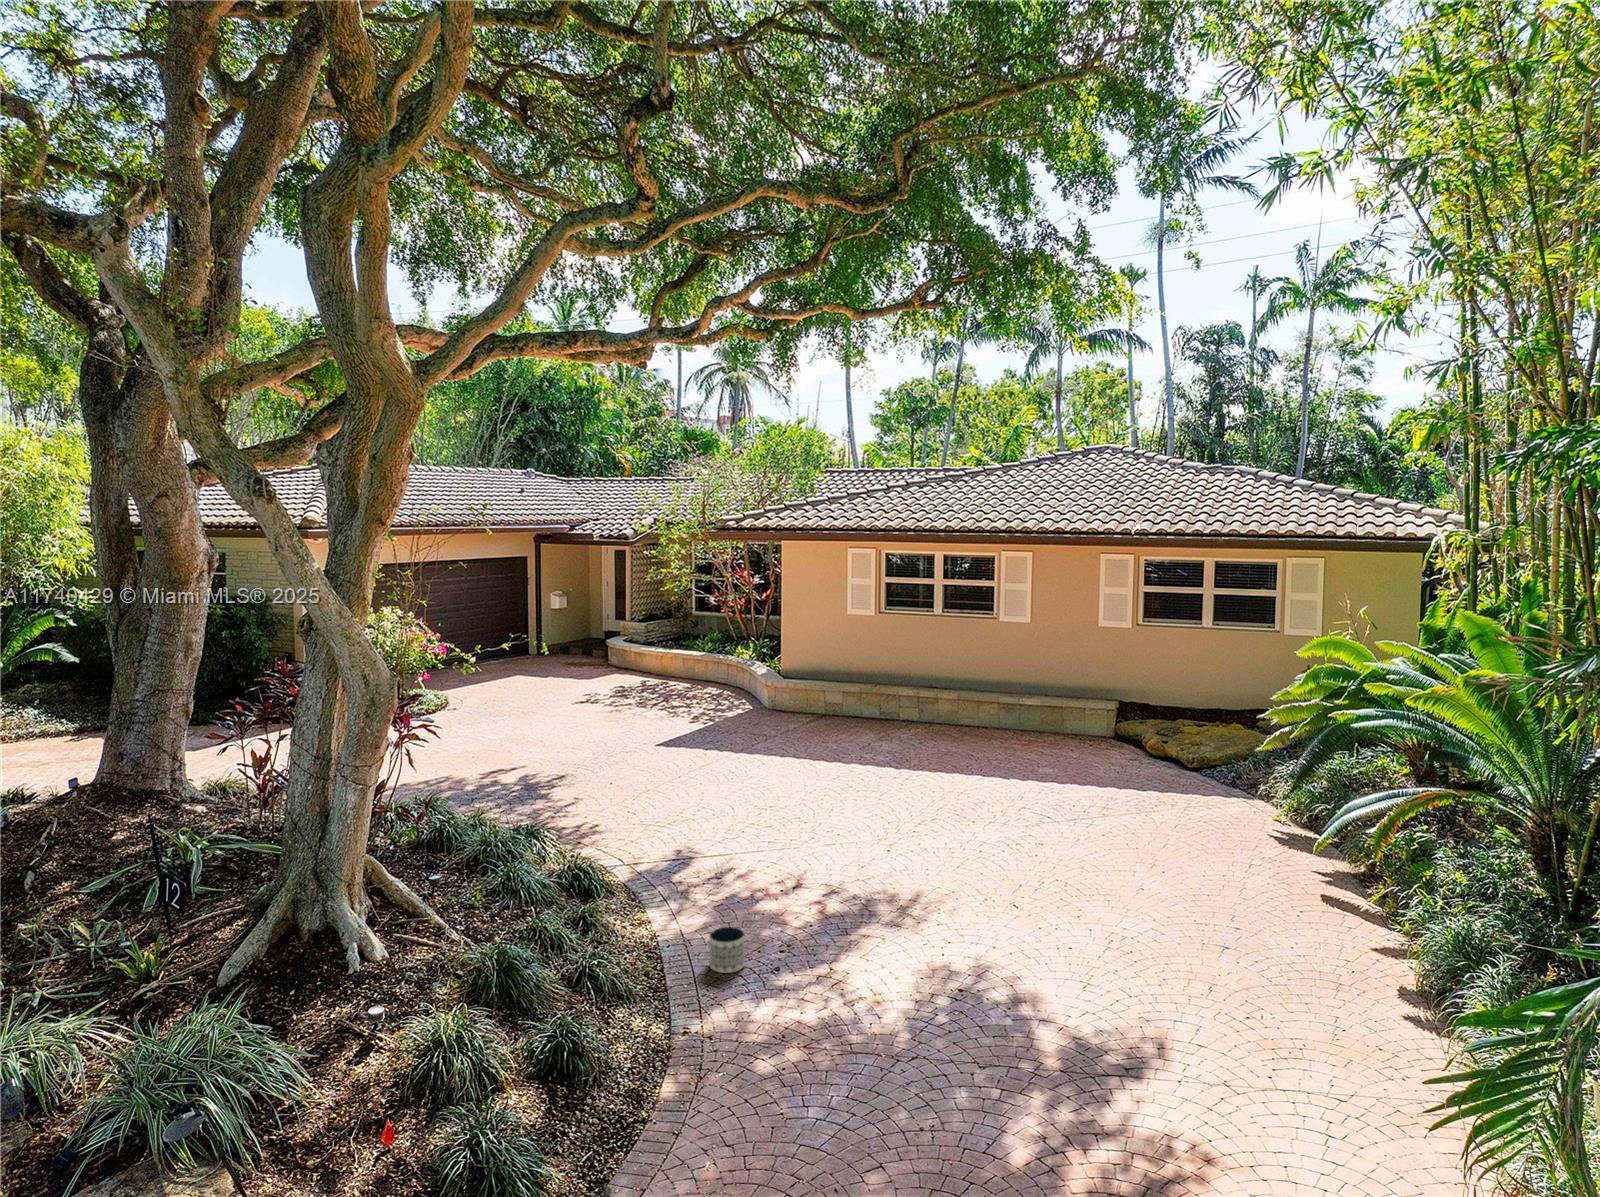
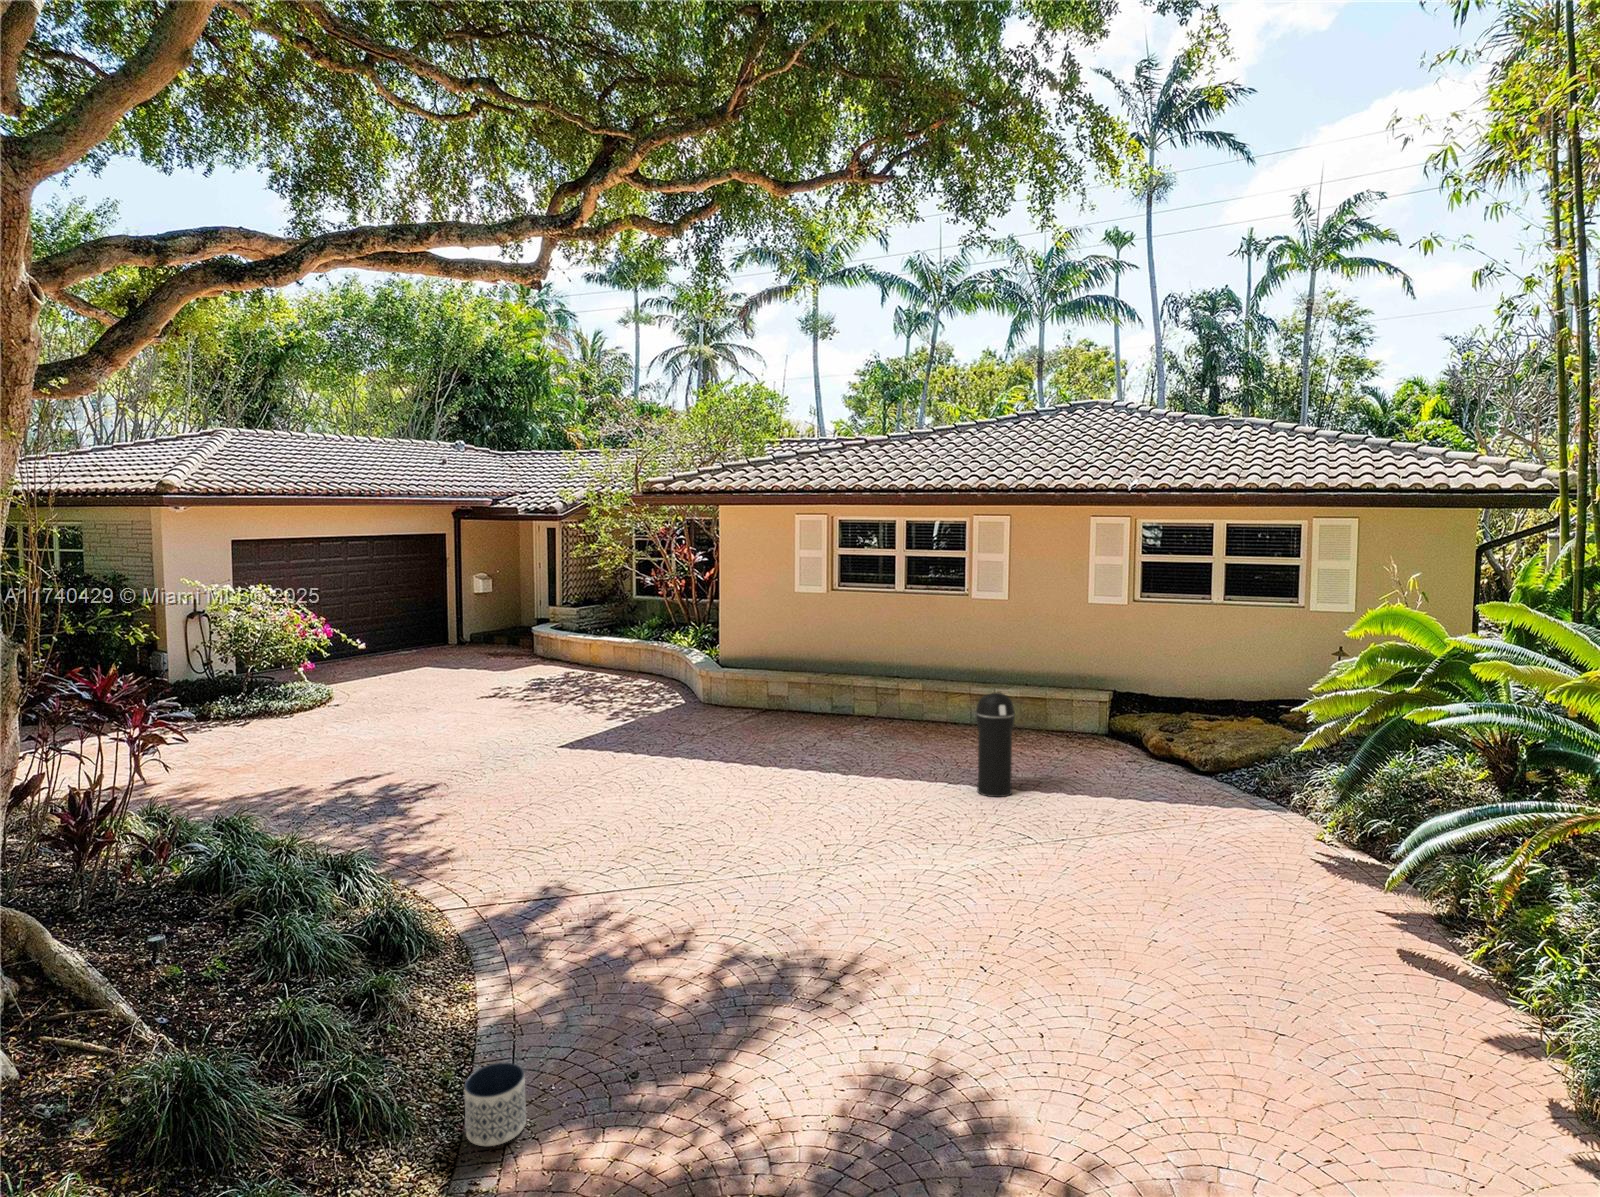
trash can: none [1009,701,1040,783] -> present [976,693,1015,797]

